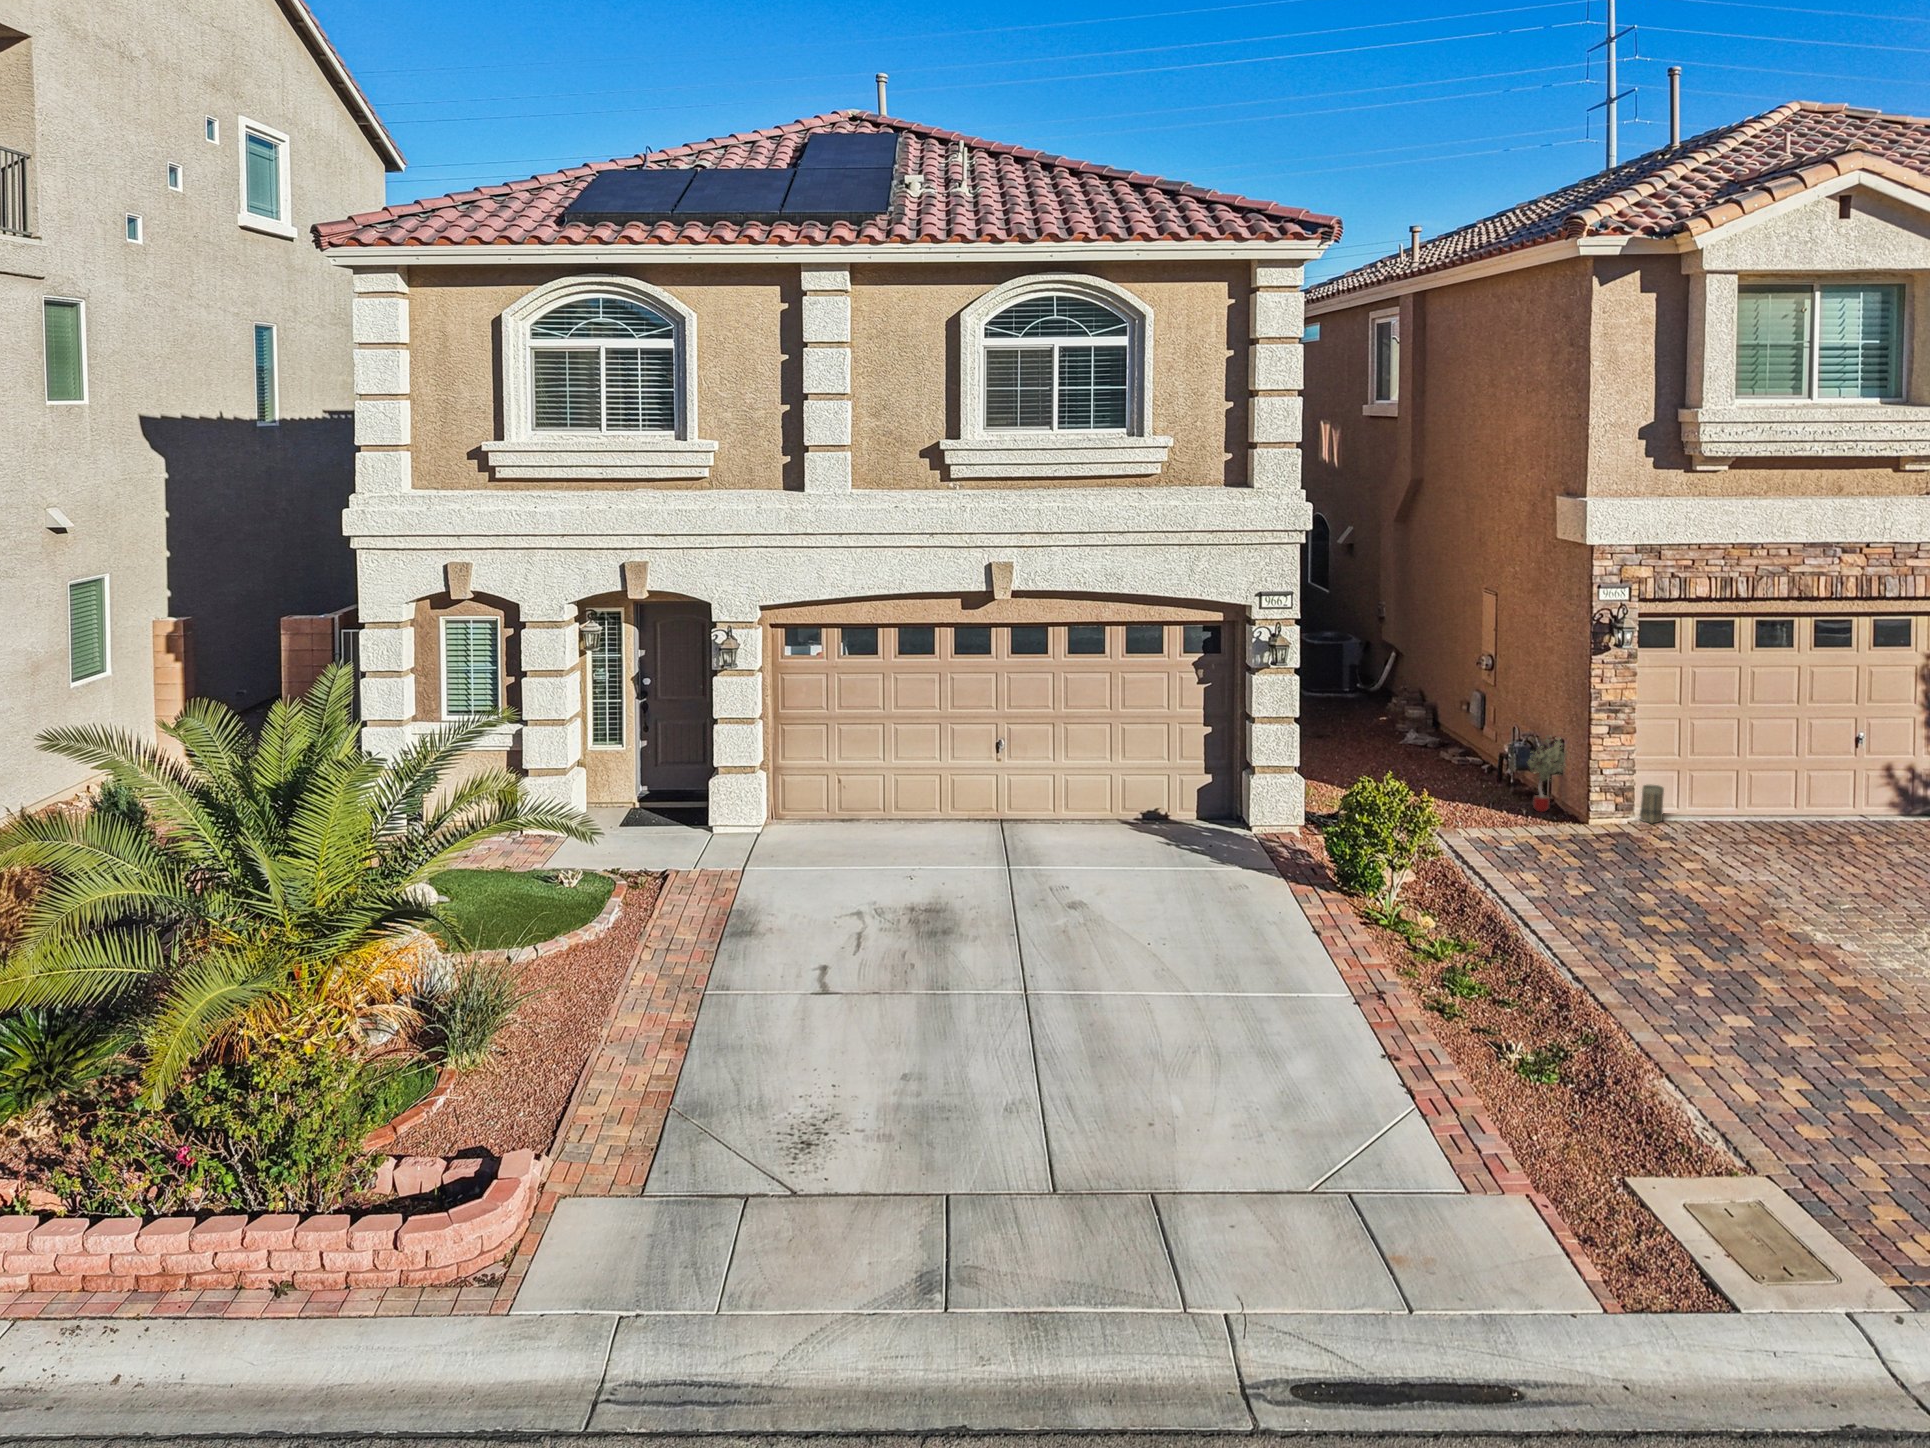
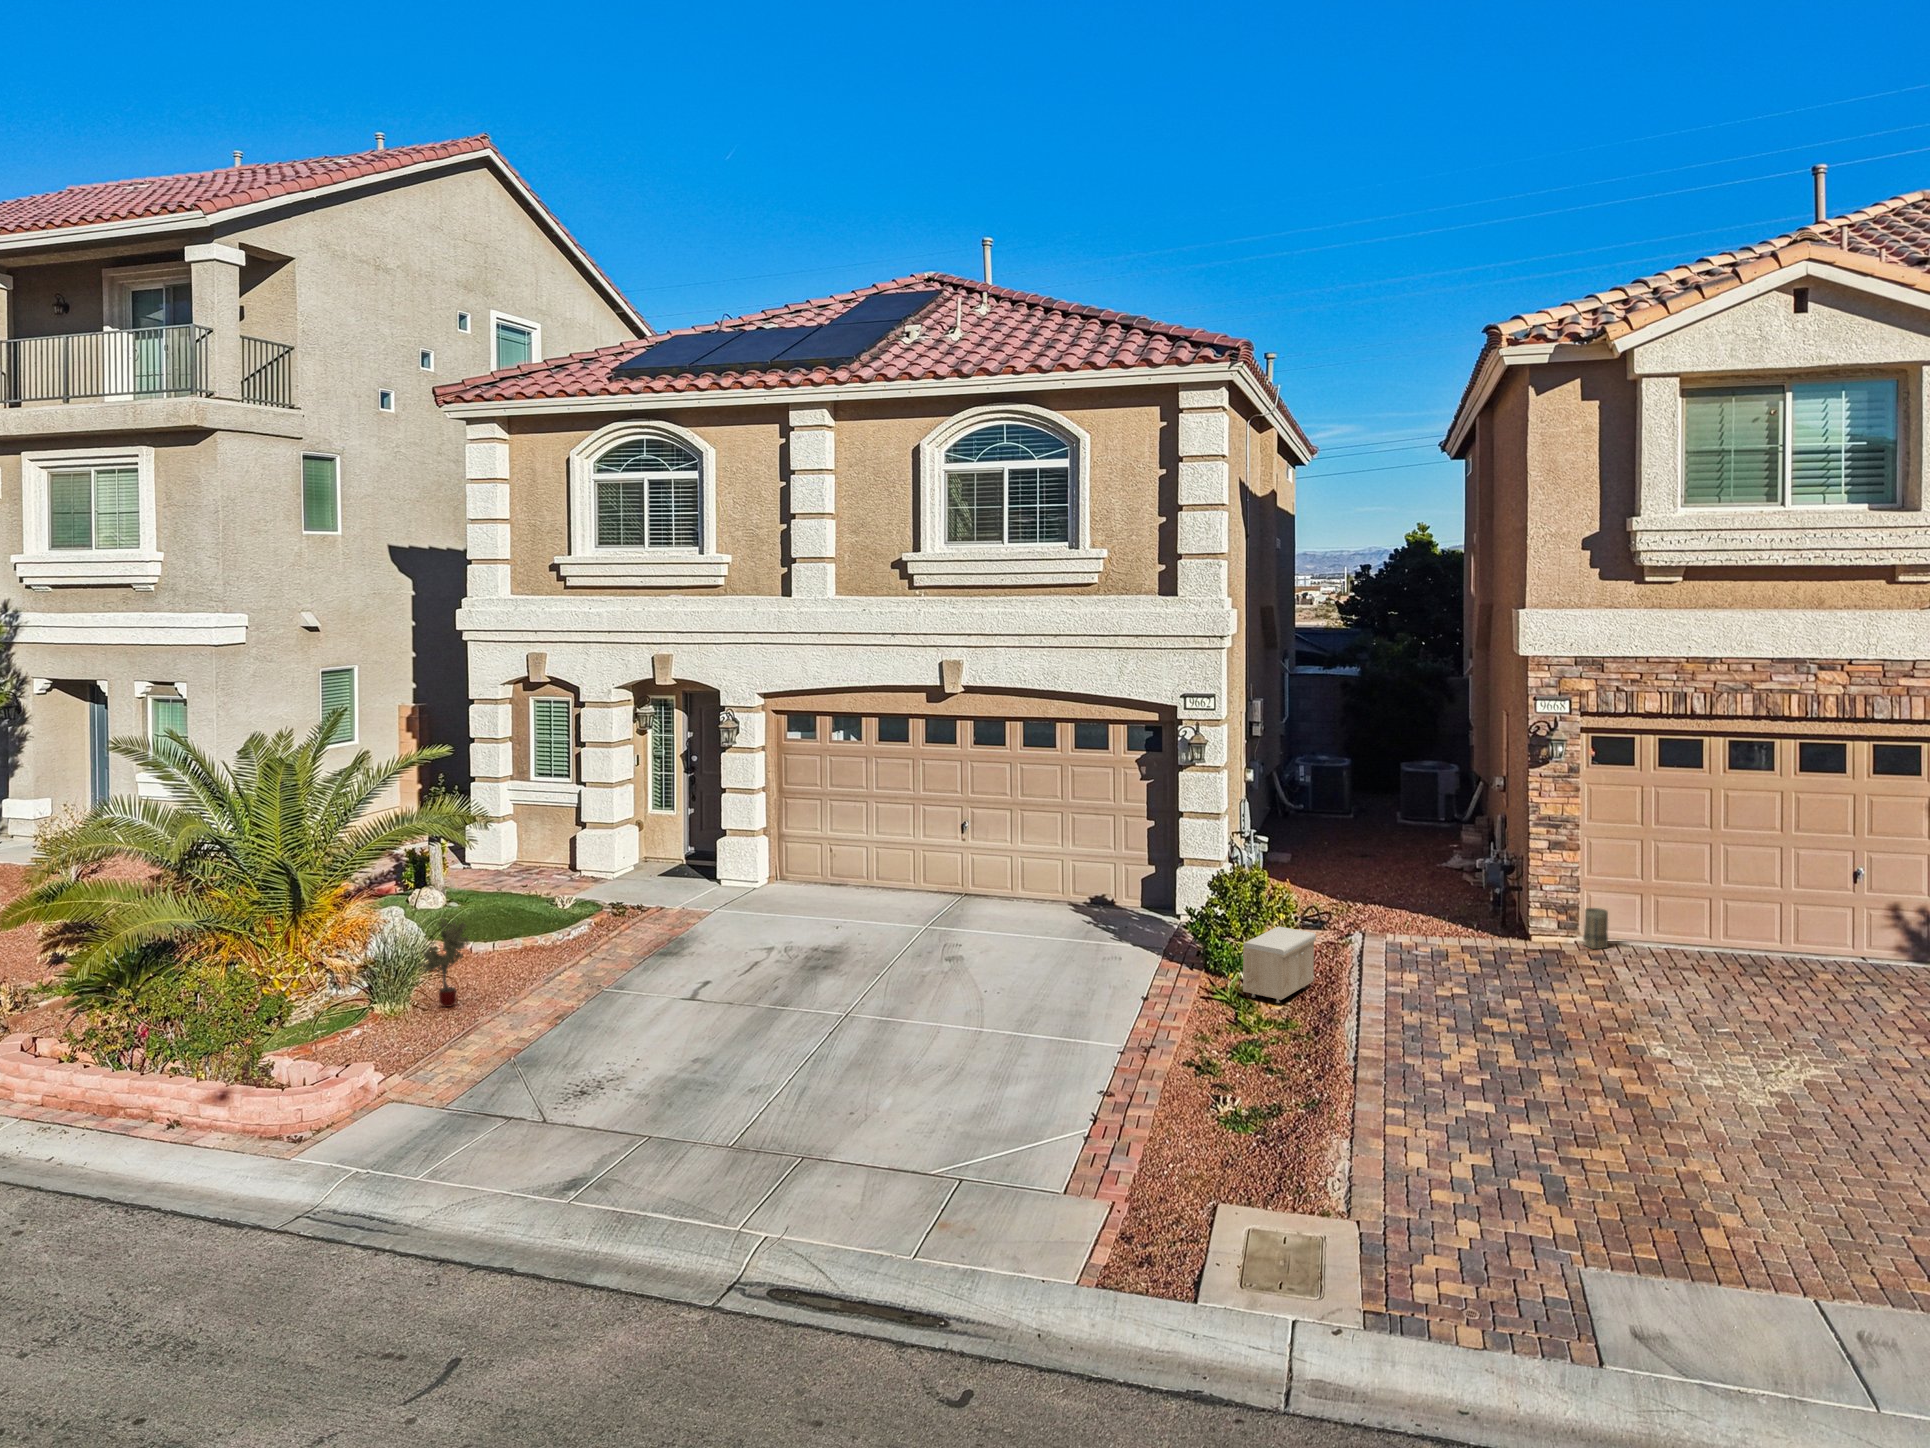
potted tree: present [1528,737,1566,812] -> present [418,918,469,1007]
storage bench: none [1401,826,1453,901] -> present [1243,926,1316,1003]

